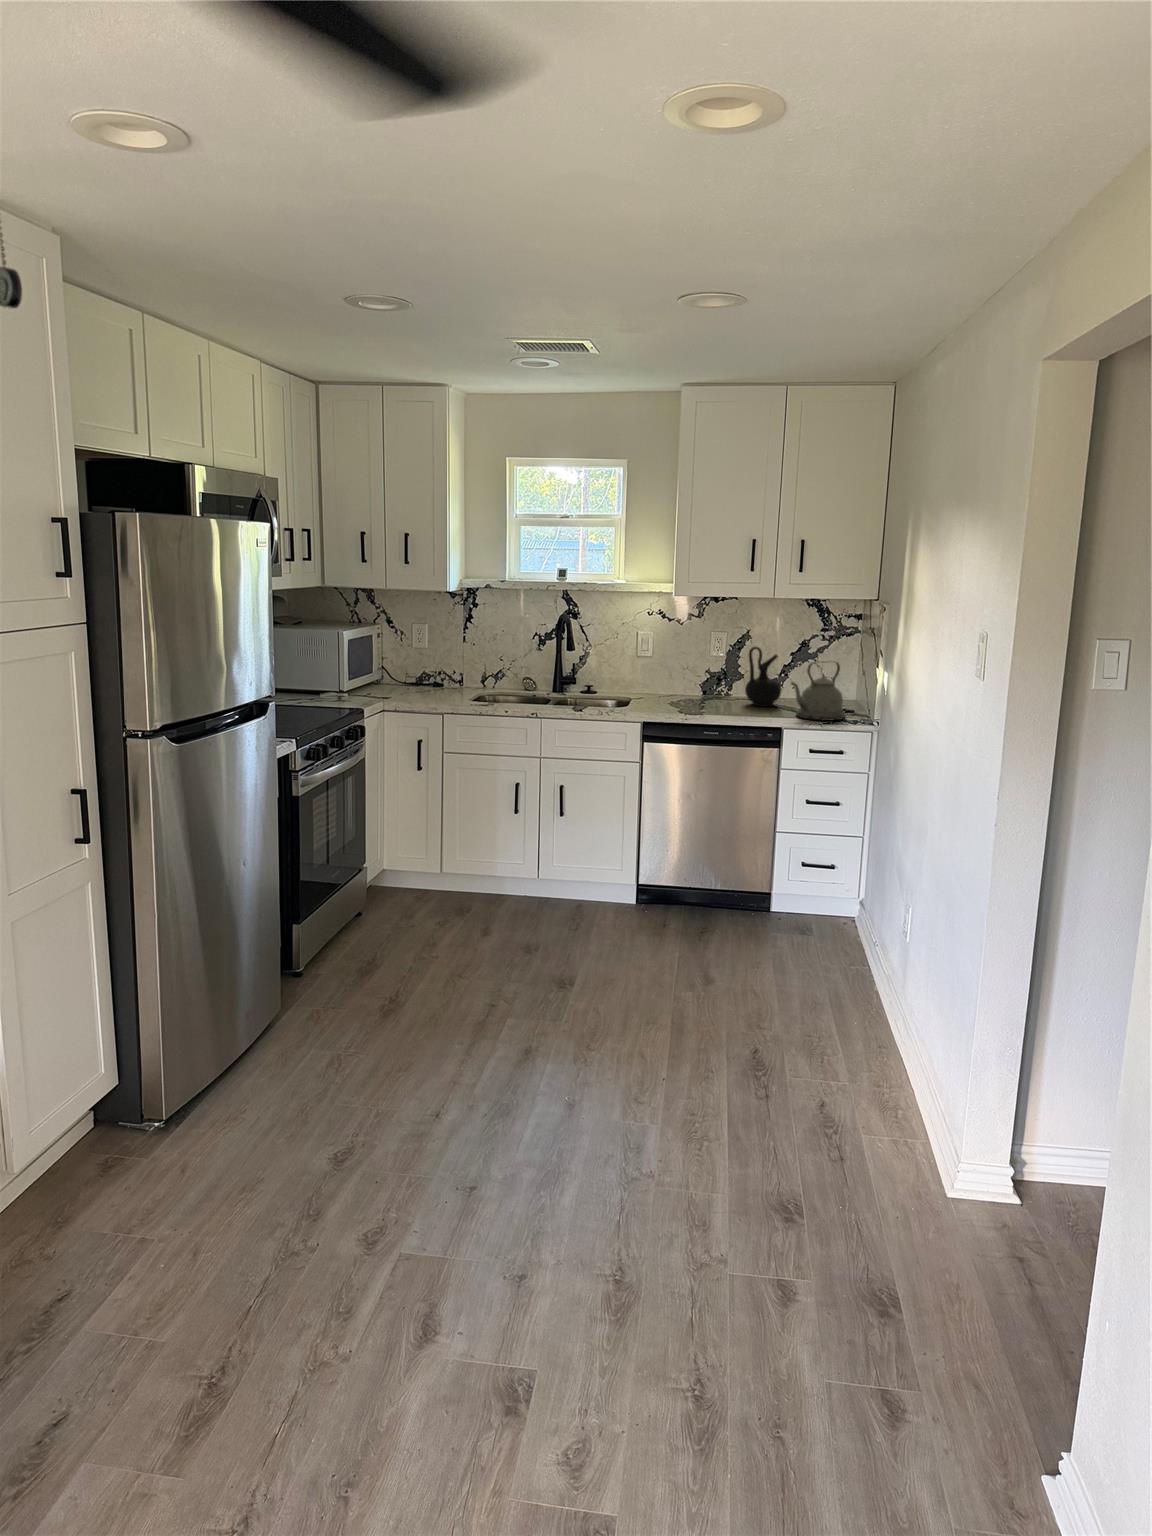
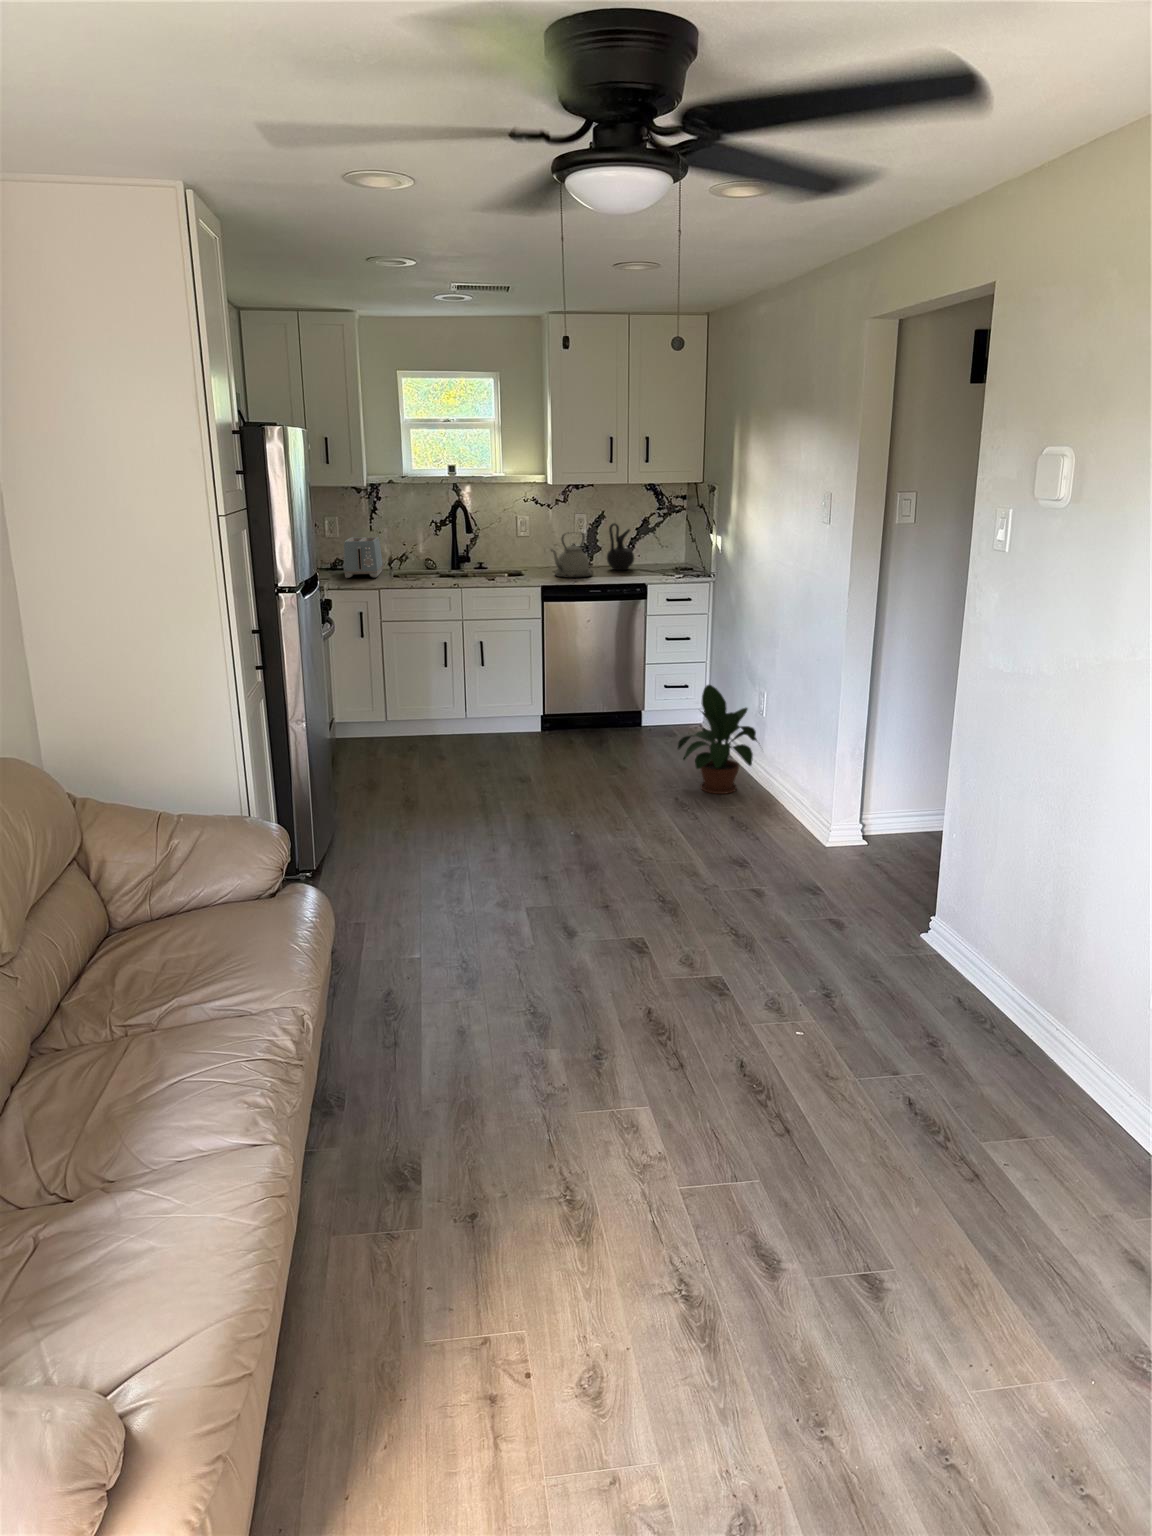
toaster: none [414,649,472,699] -> present [344,537,383,578]
kettle: present [791,662,846,720] -> present [551,533,592,578]
potted plant: none [771,886,893,1051] -> present [677,685,757,794]

